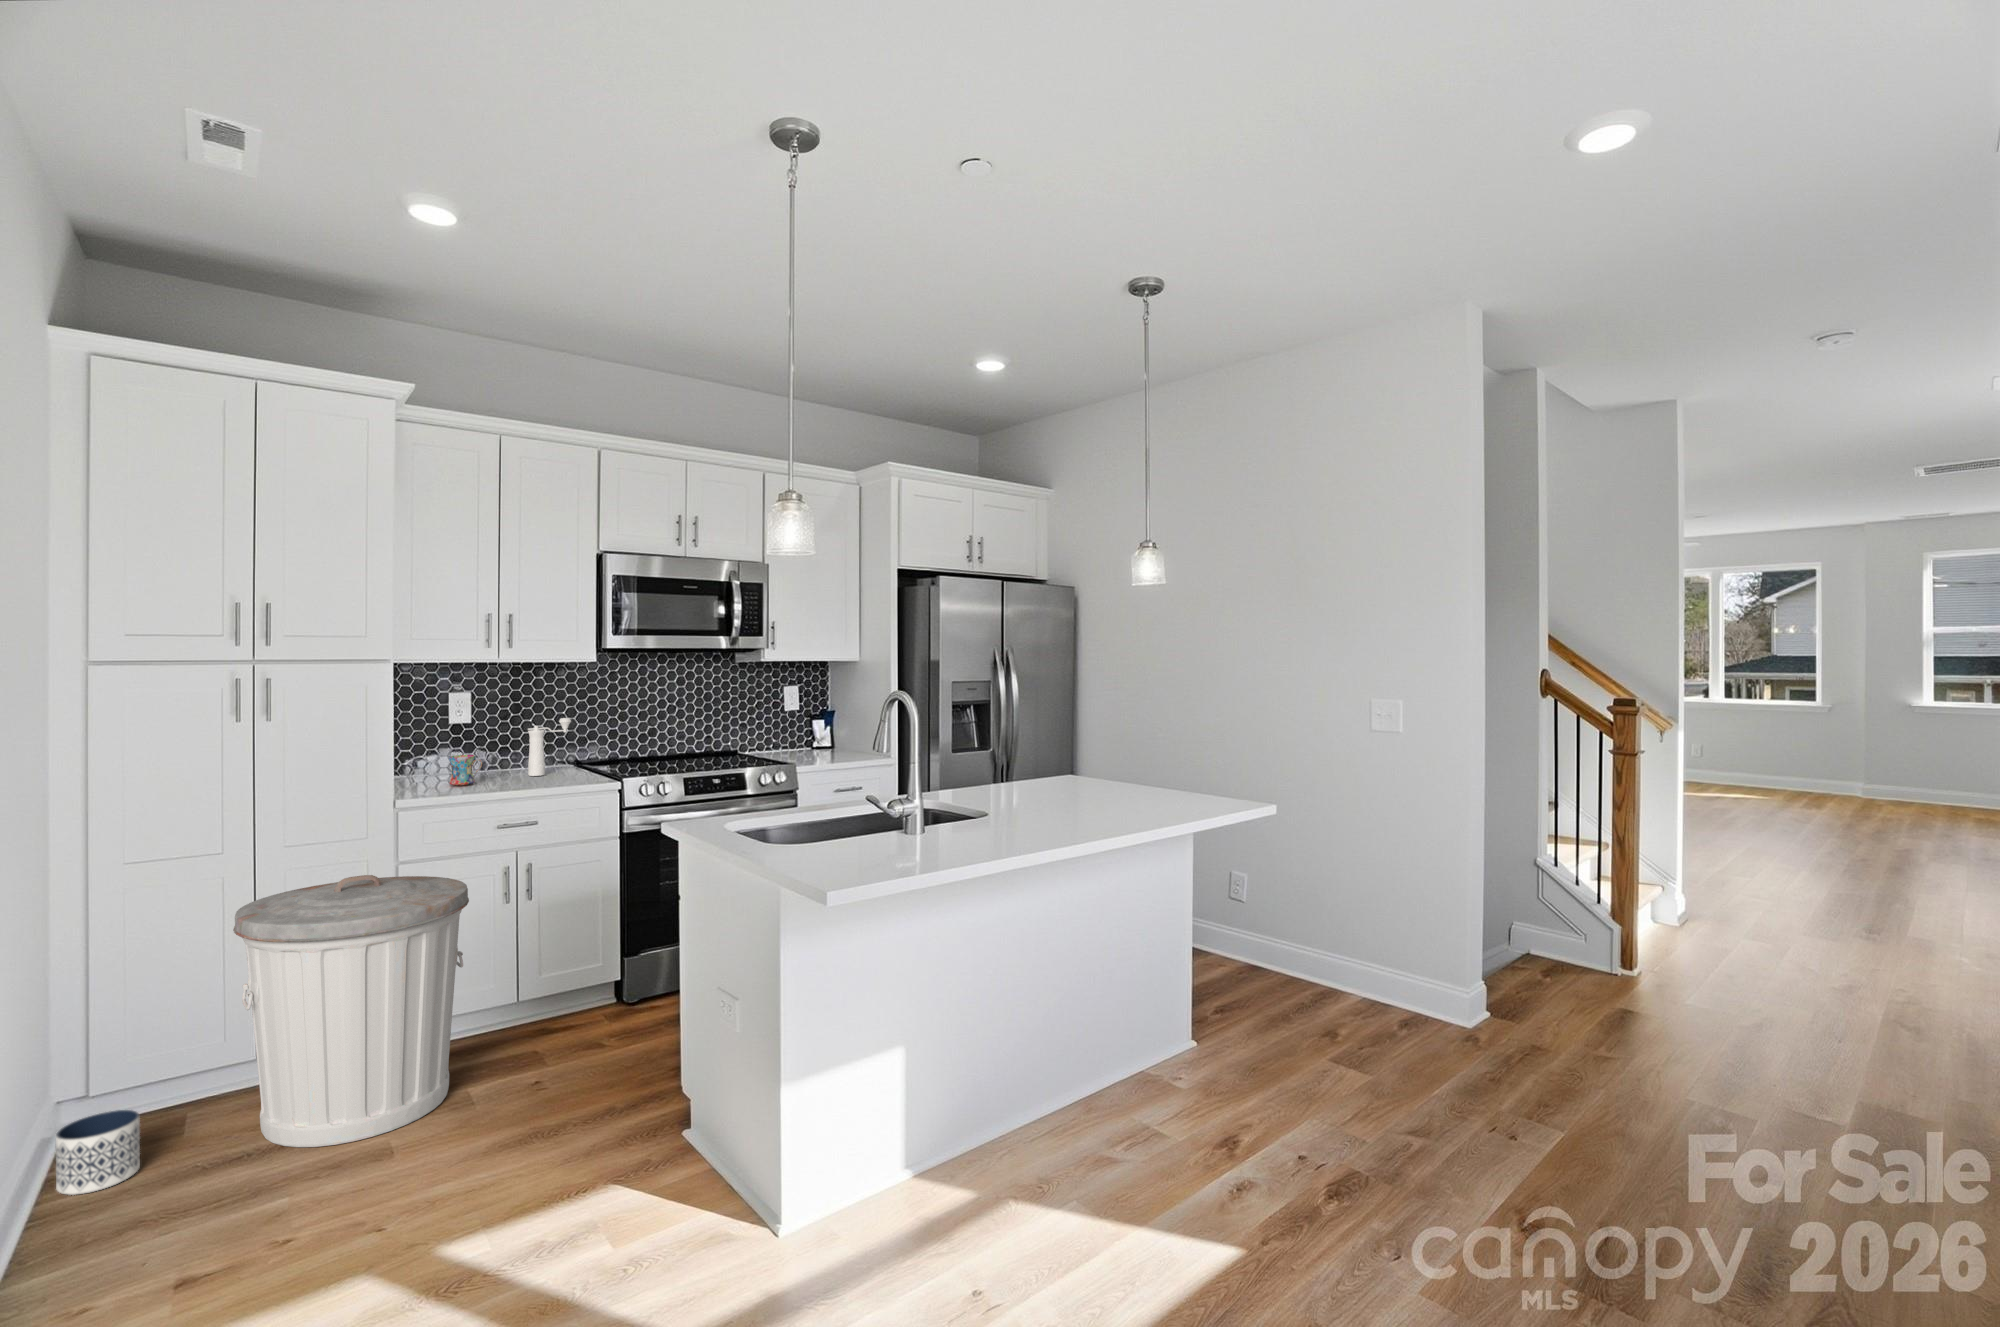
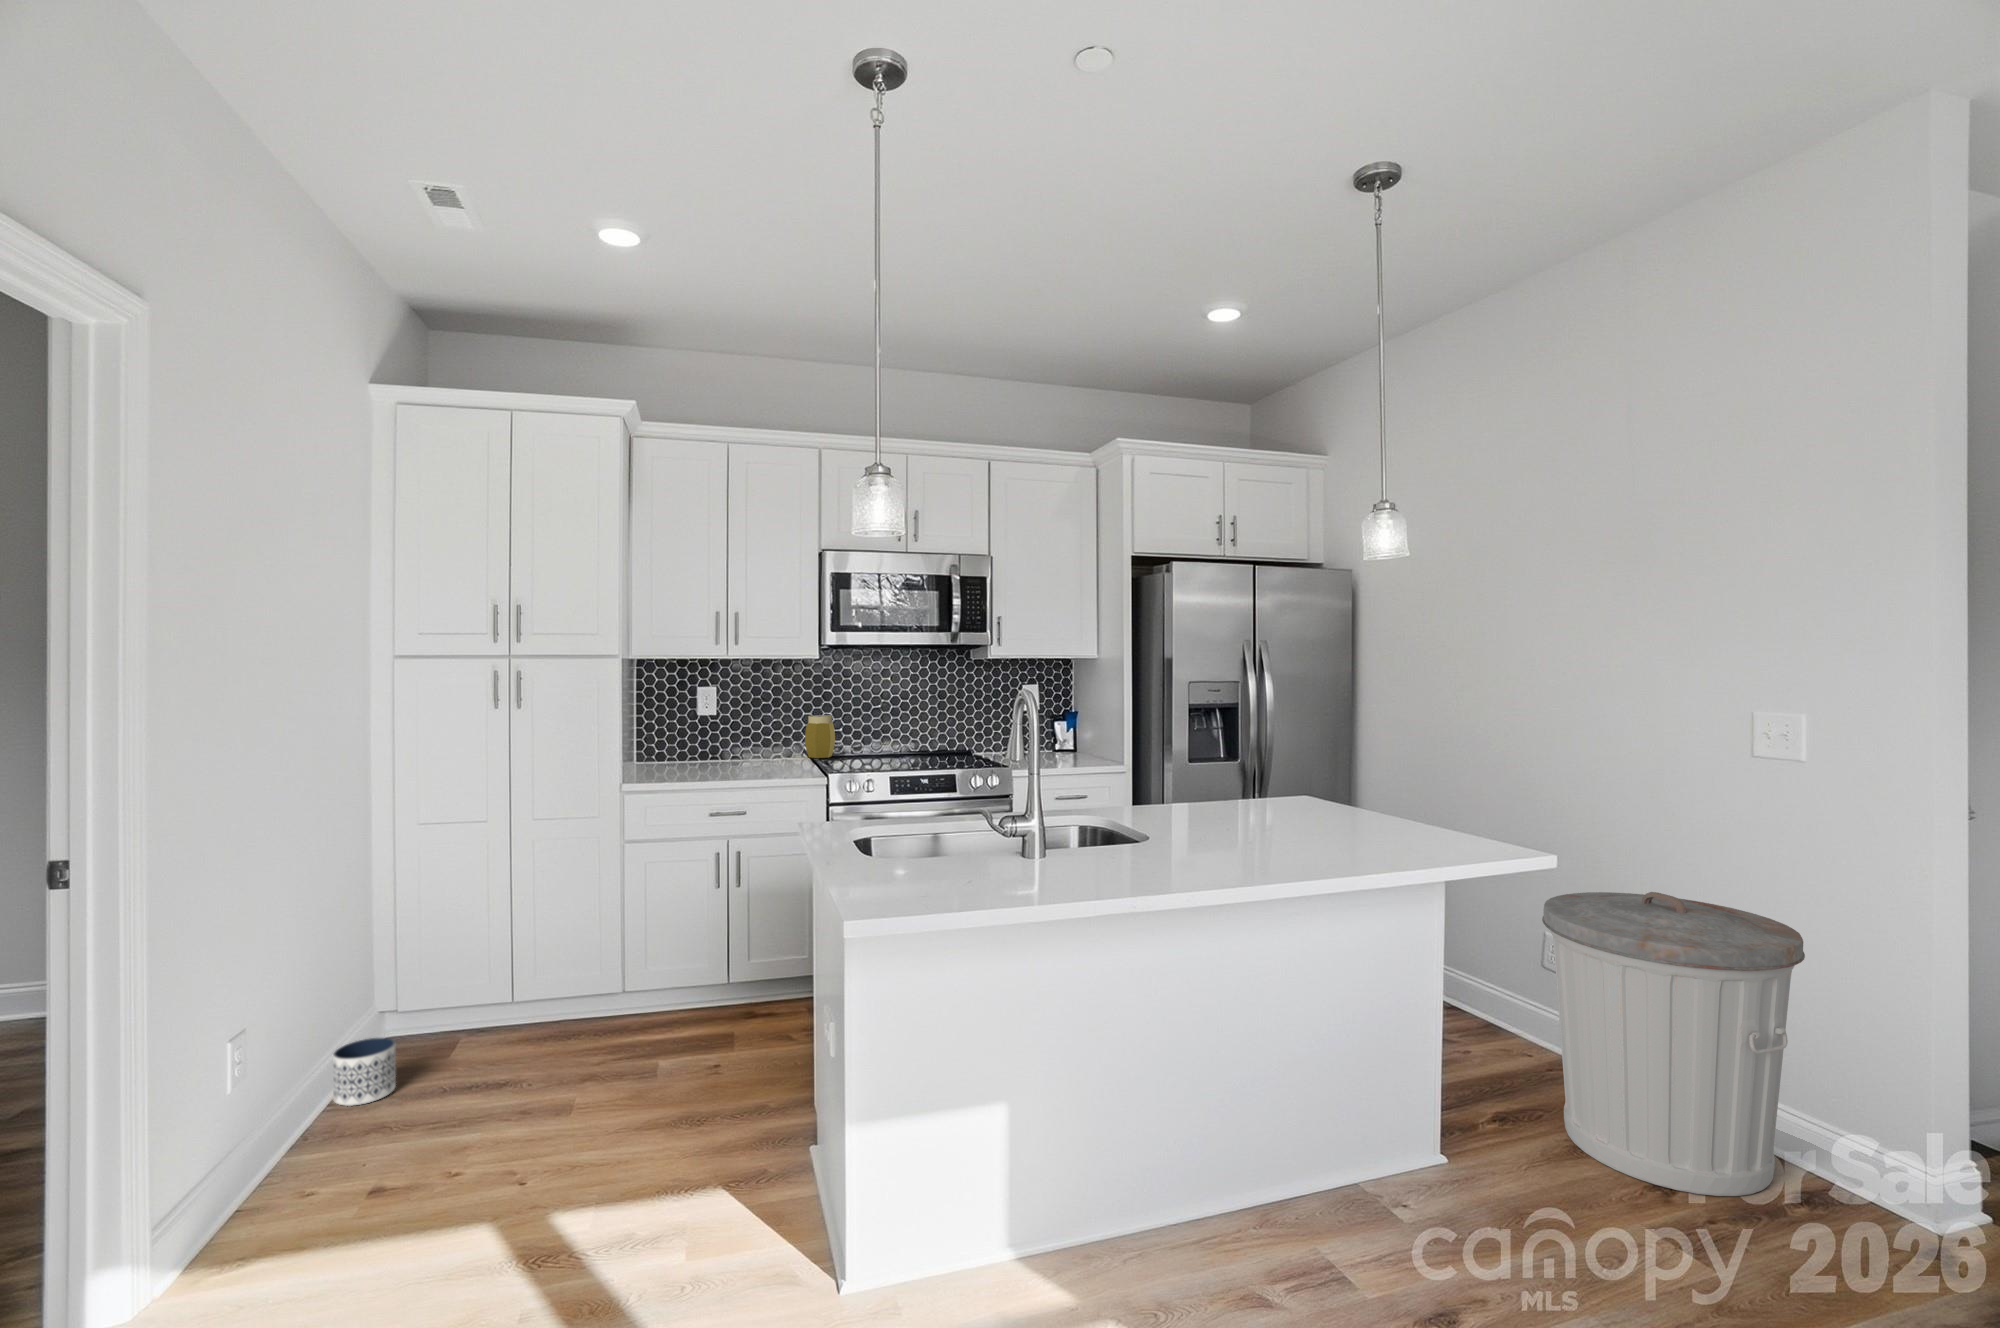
pepper mill: present [528,718,571,776] -> none [755,712,796,767]
jar: none [573,721,604,765] -> present [805,715,835,758]
mug: present [448,755,482,786] -> none [681,744,709,773]
trash can: present [233,875,469,1147] -> present [1542,892,1805,1196]

